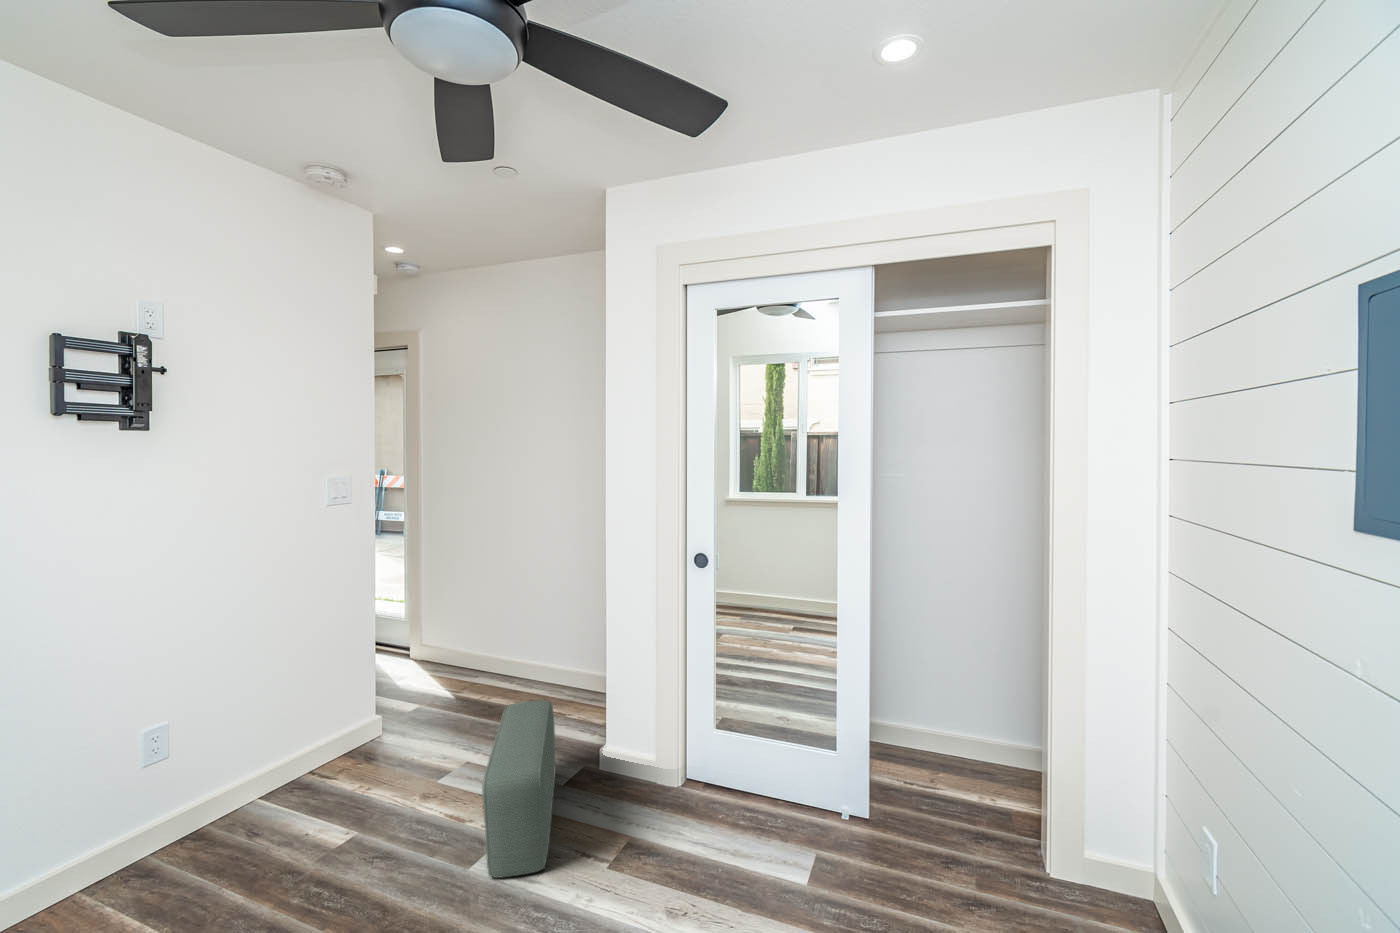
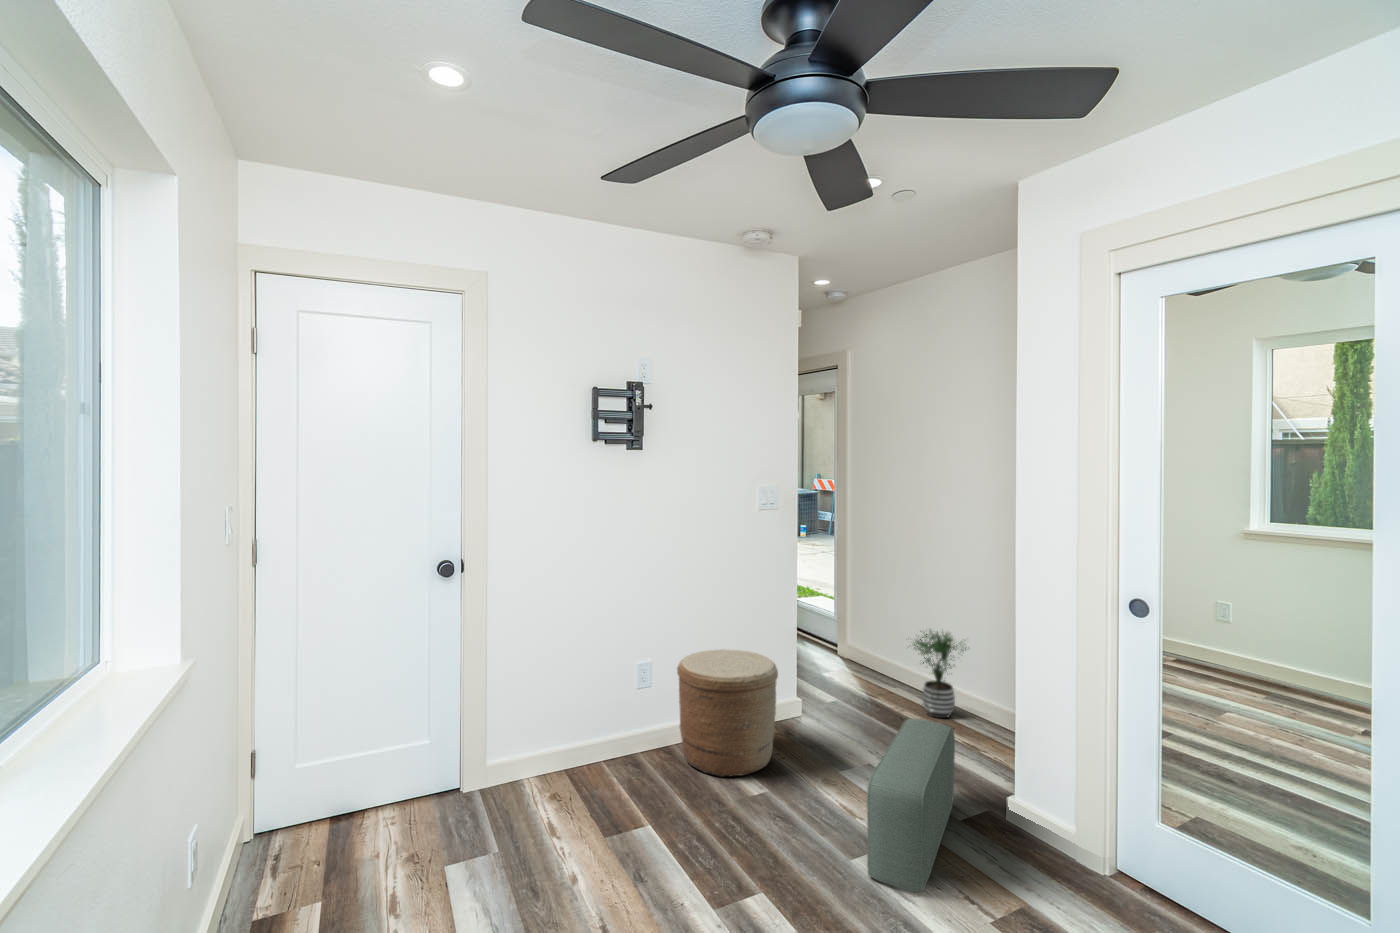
potted plant: none [488,608,550,695] -> present [914,631,967,718]
woven basket: none [210,680,356,844] -> present [677,649,778,777]

